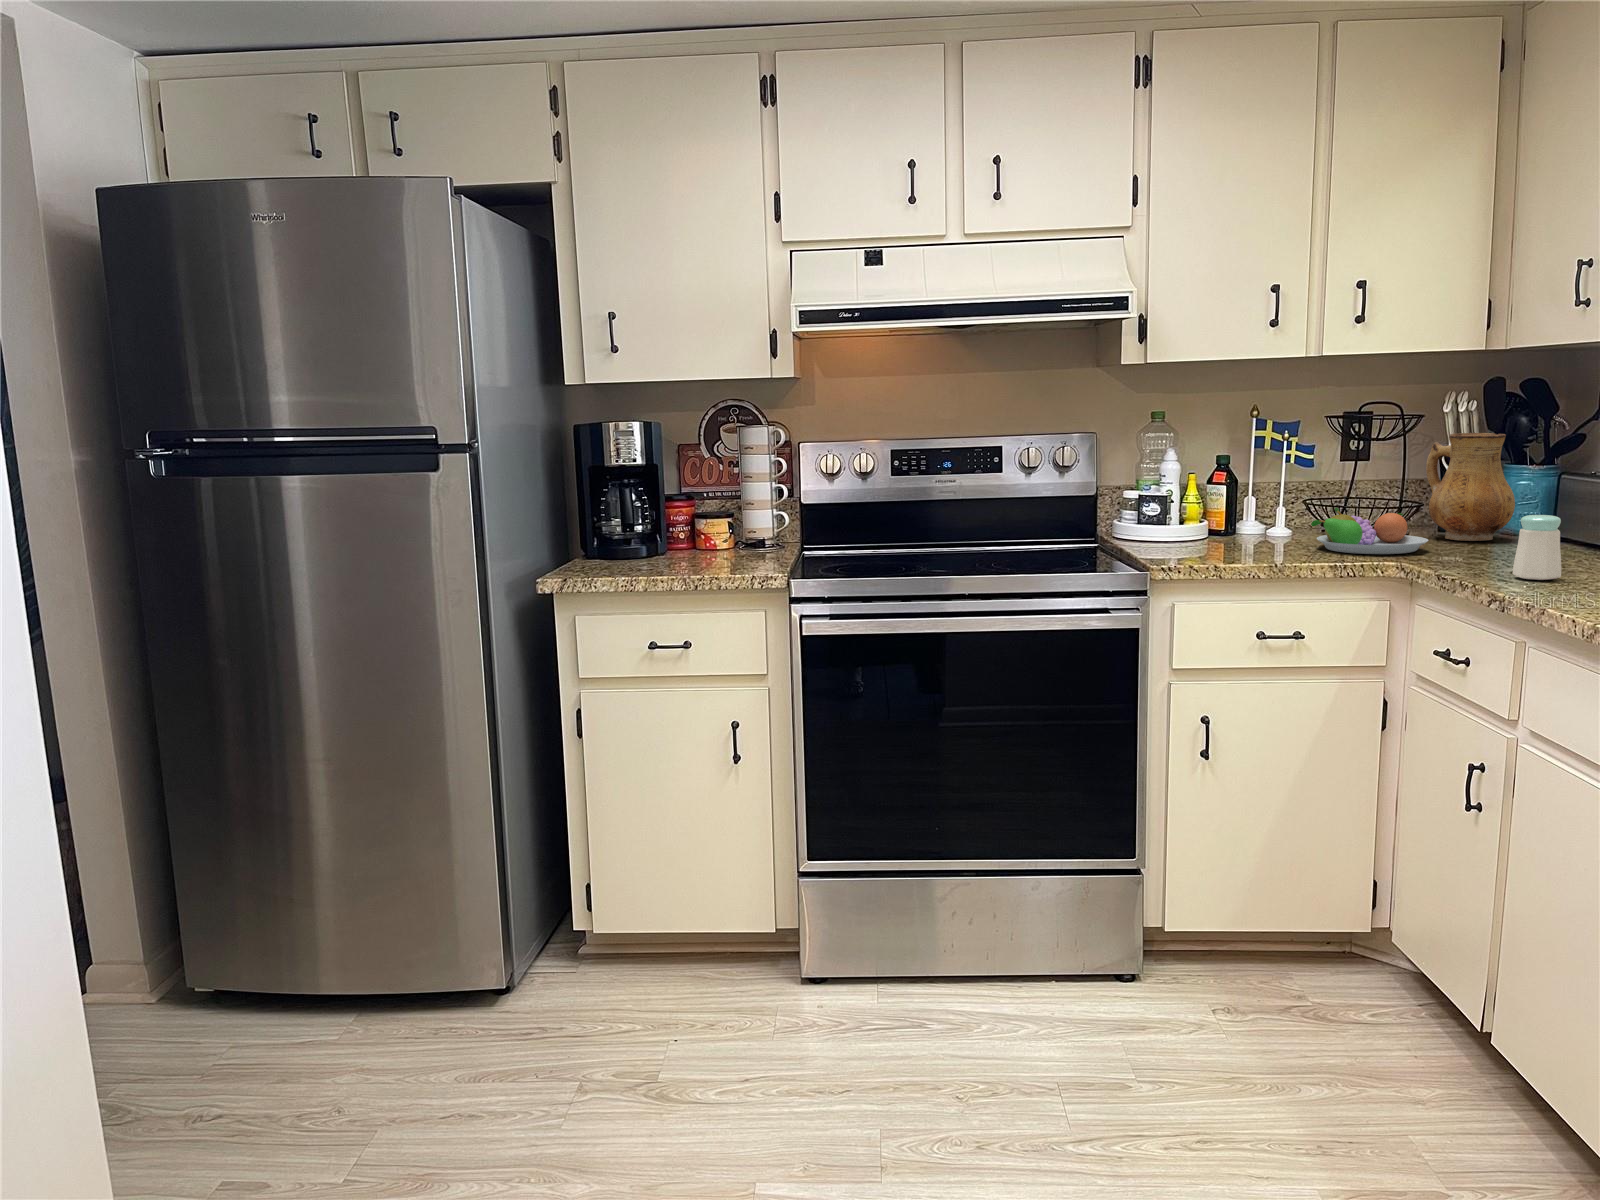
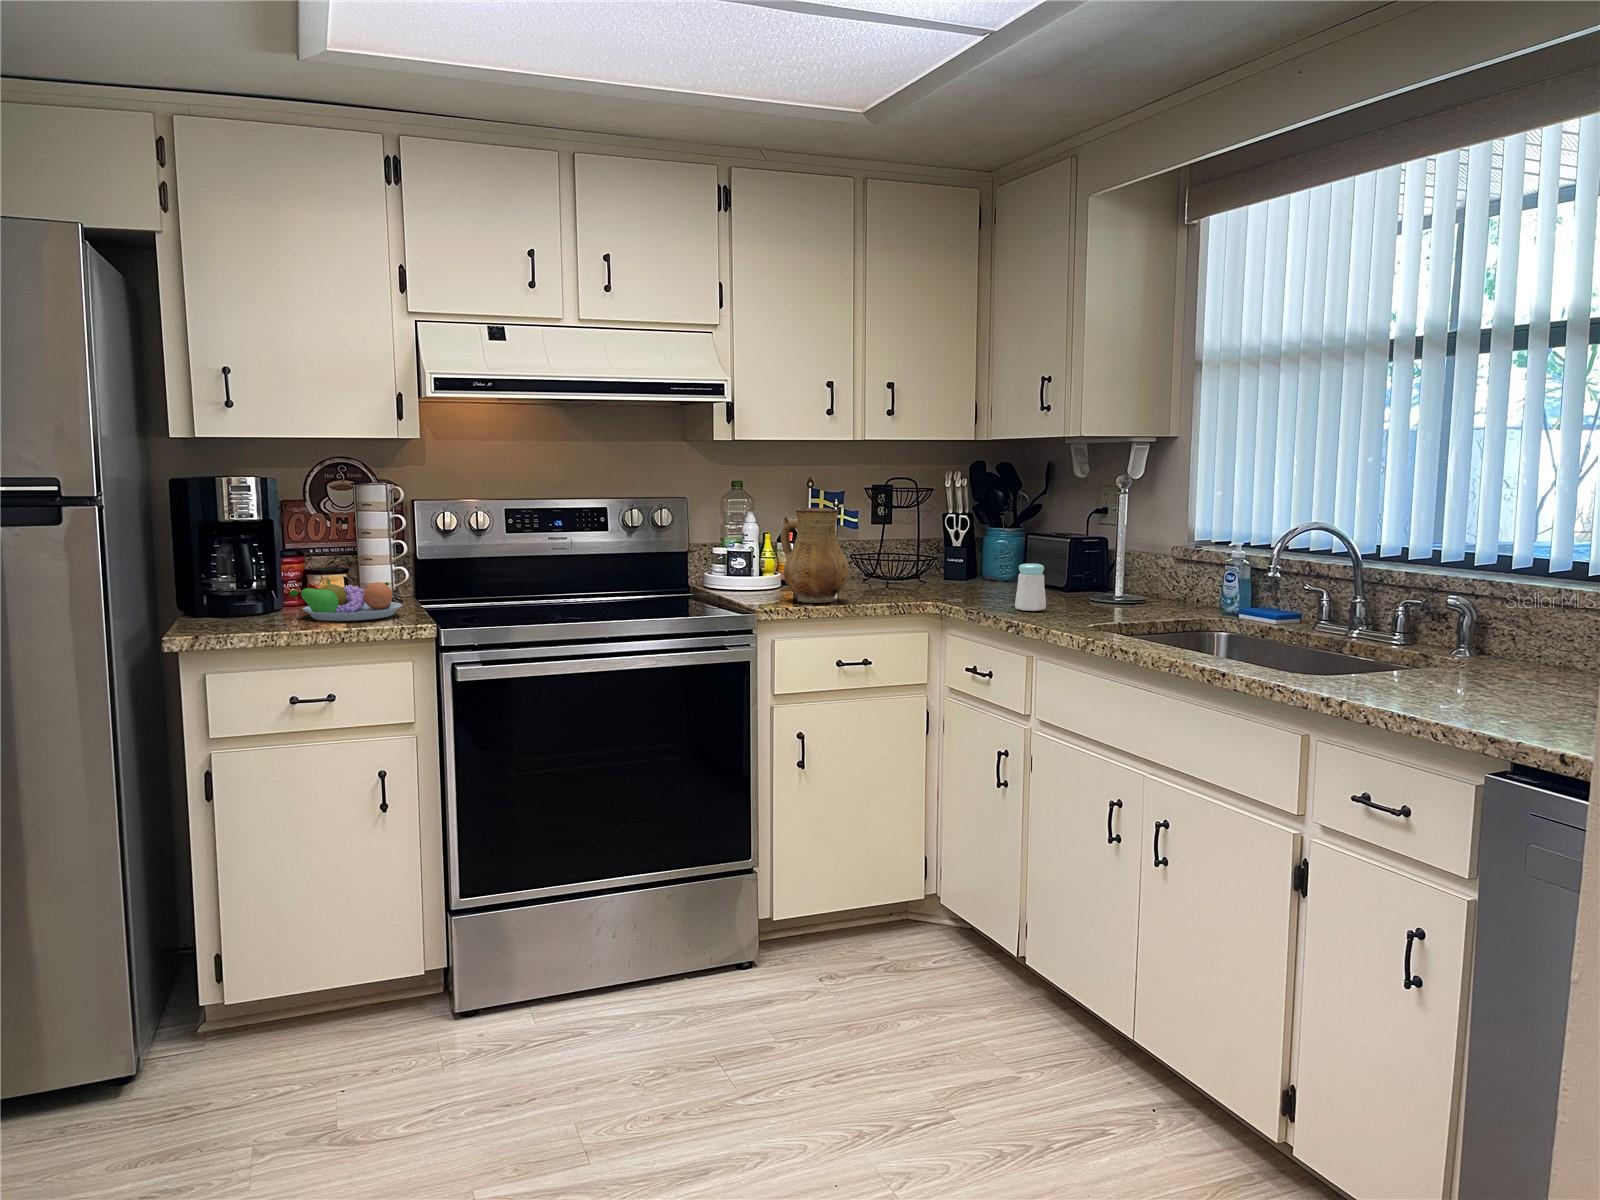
ceramic pitcher: present [1426,433,1515,541] -> present [781,508,849,603]
fruit bowl: present [1311,508,1428,554] -> present [290,578,402,621]

